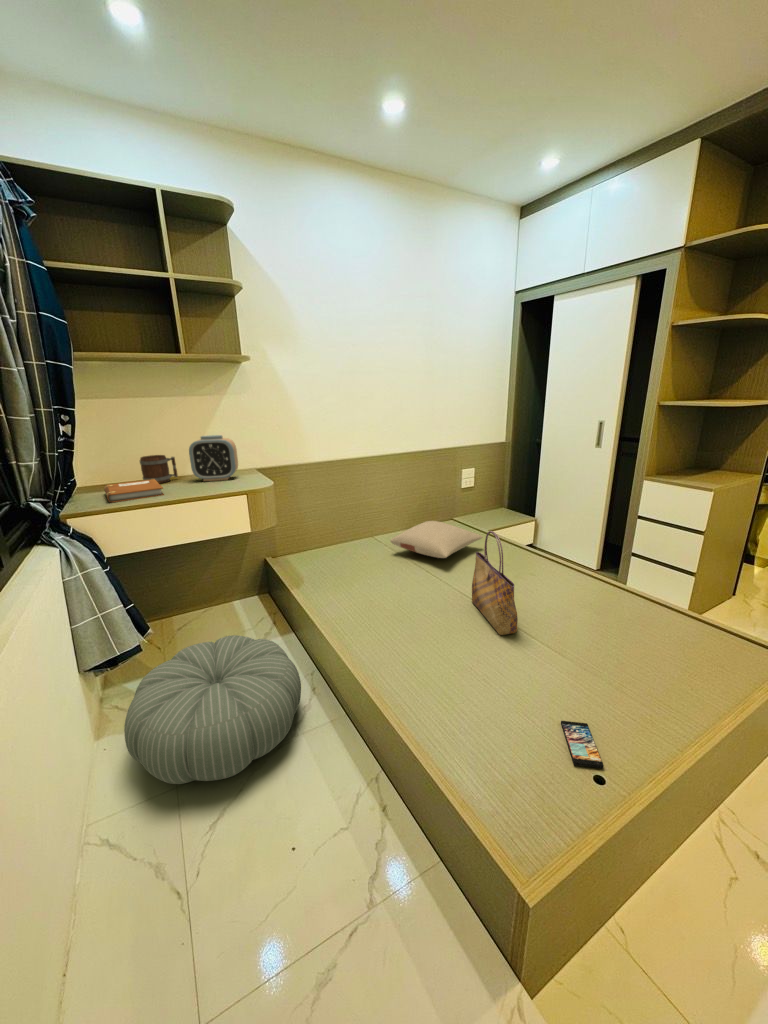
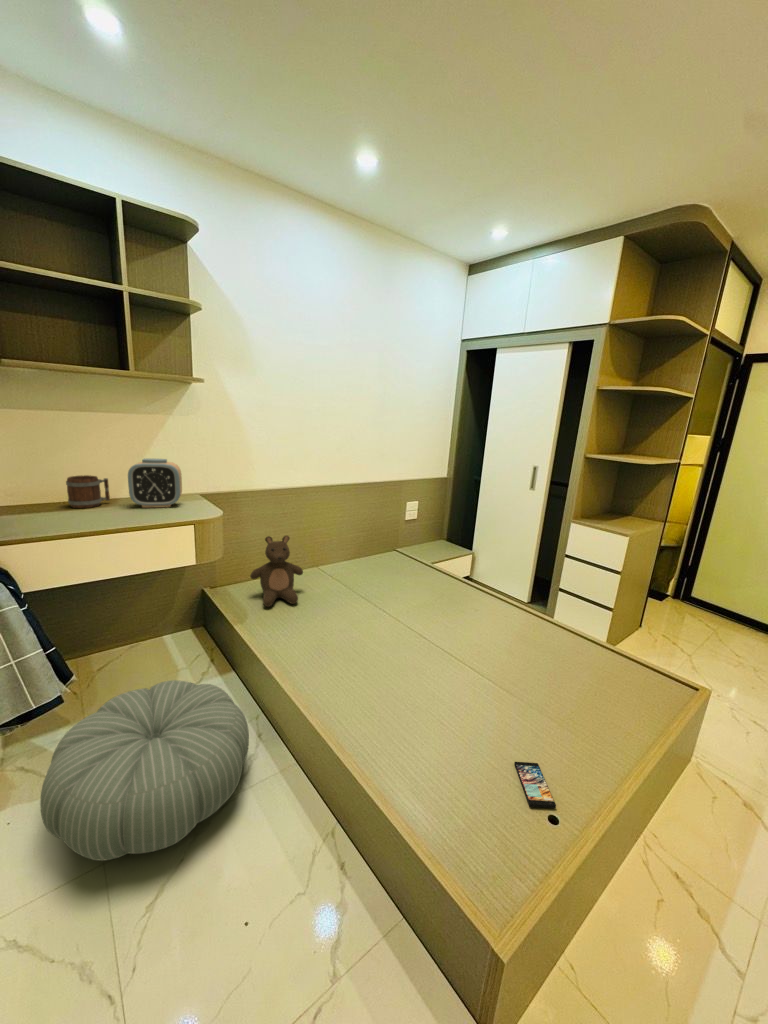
notebook: present [104,479,164,503] -> none [23,503,99,531]
stuffed bear: none [306,504,356,572] -> present [250,536,303,607]
pillow: present [390,521,483,558] -> none [338,554,428,593]
tote bag: present [472,531,518,635] -> none [422,572,468,674]

